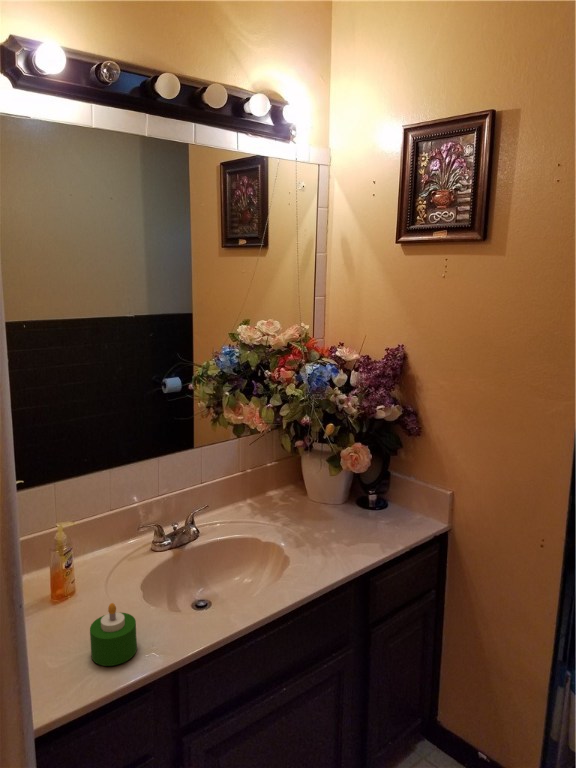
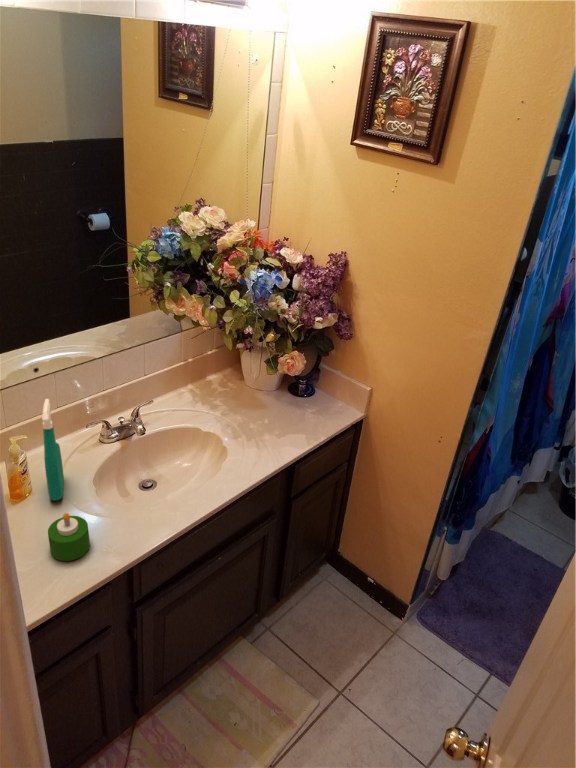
spray bottle: none [93,485,111,605] -> present [42,399,64,501]

